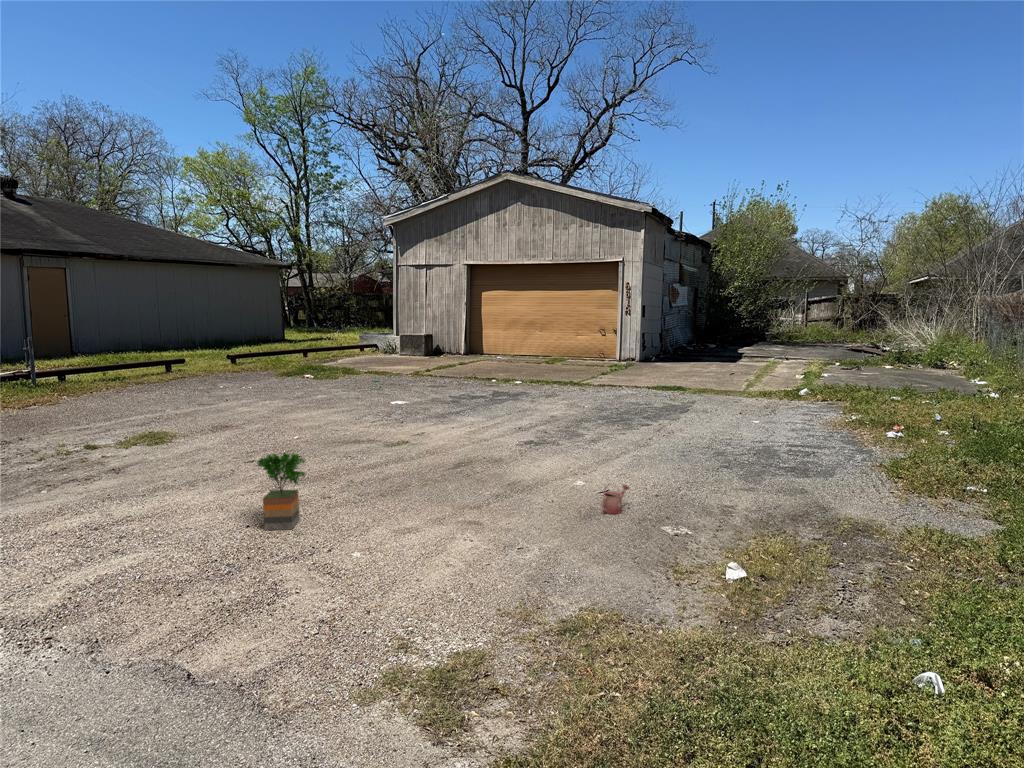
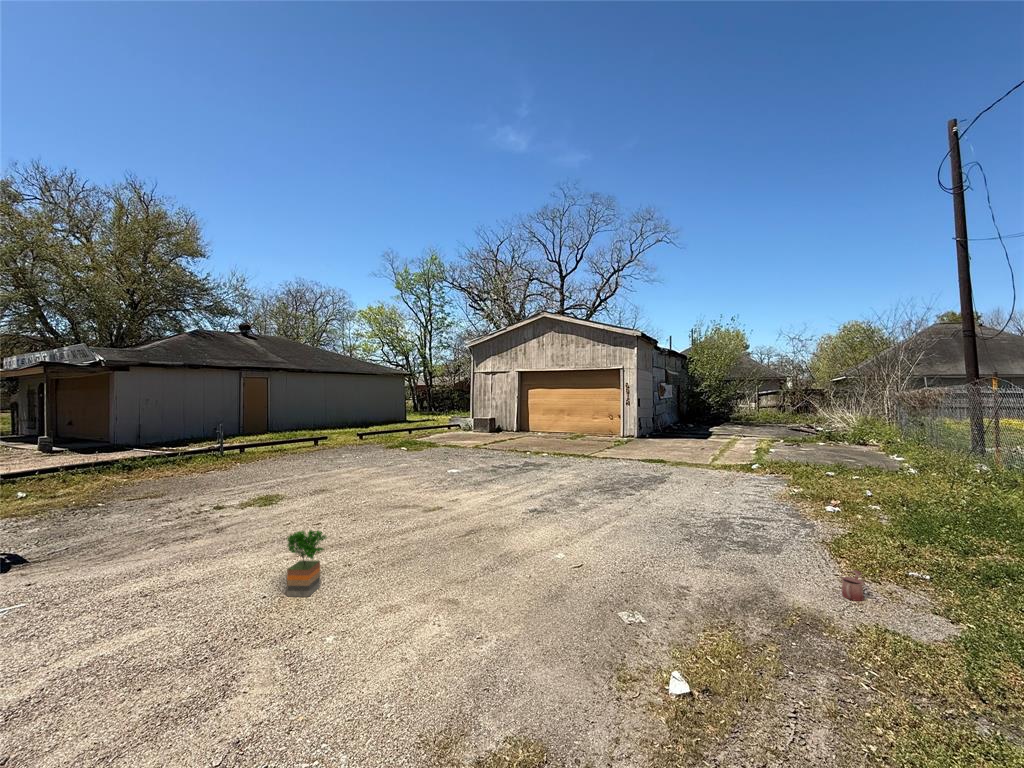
watering can: present [600,483,629,514] -> present [840,570,864,601]

